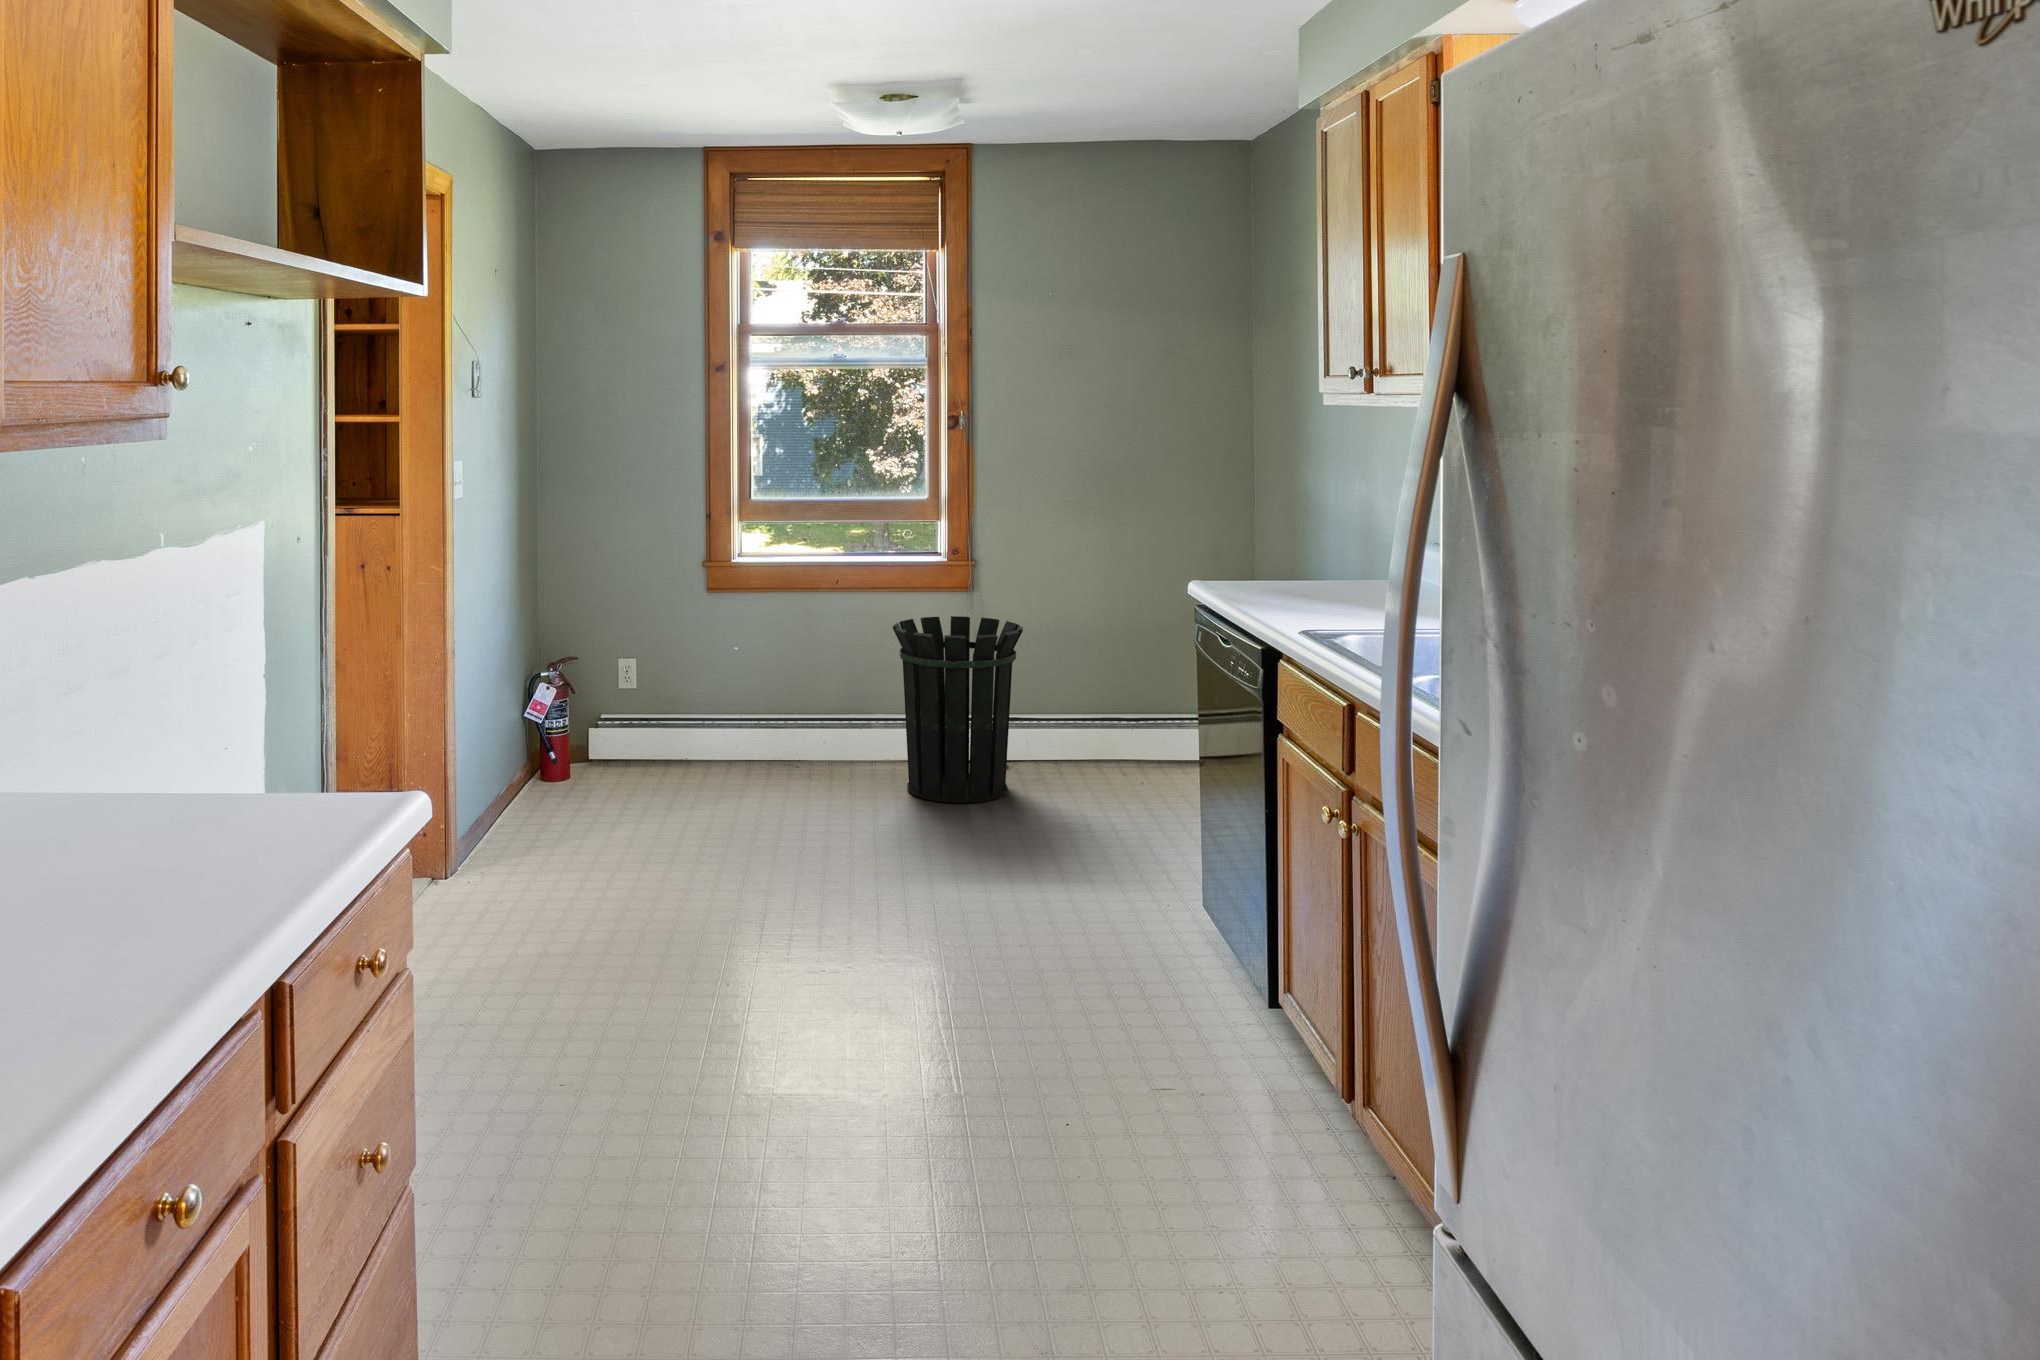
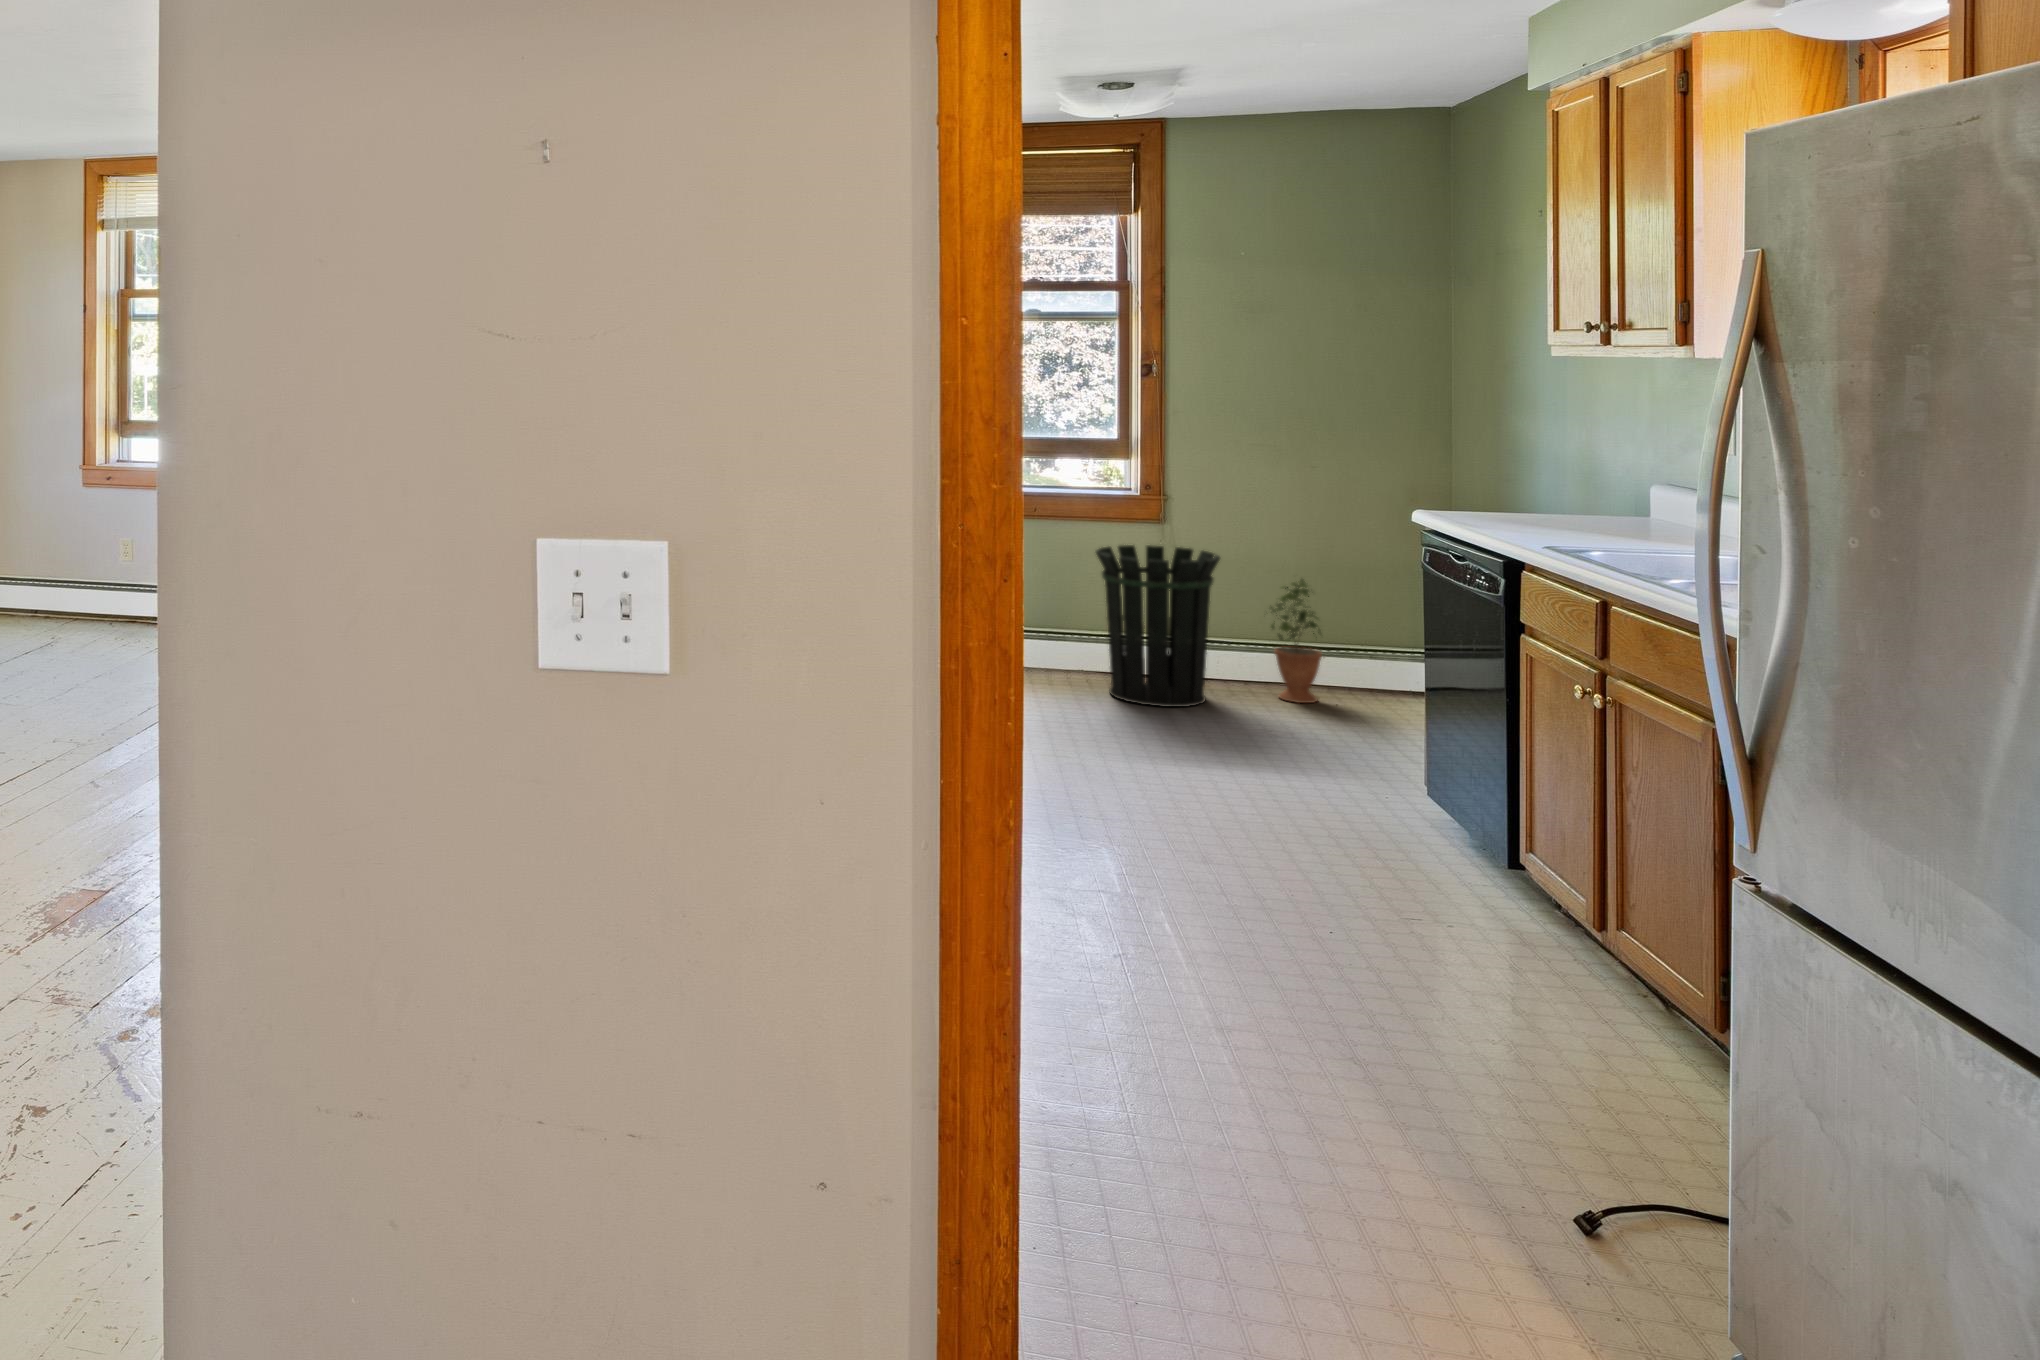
potted plant: none [1069,646,1129,789] -> present [1267,580,1322,703]

